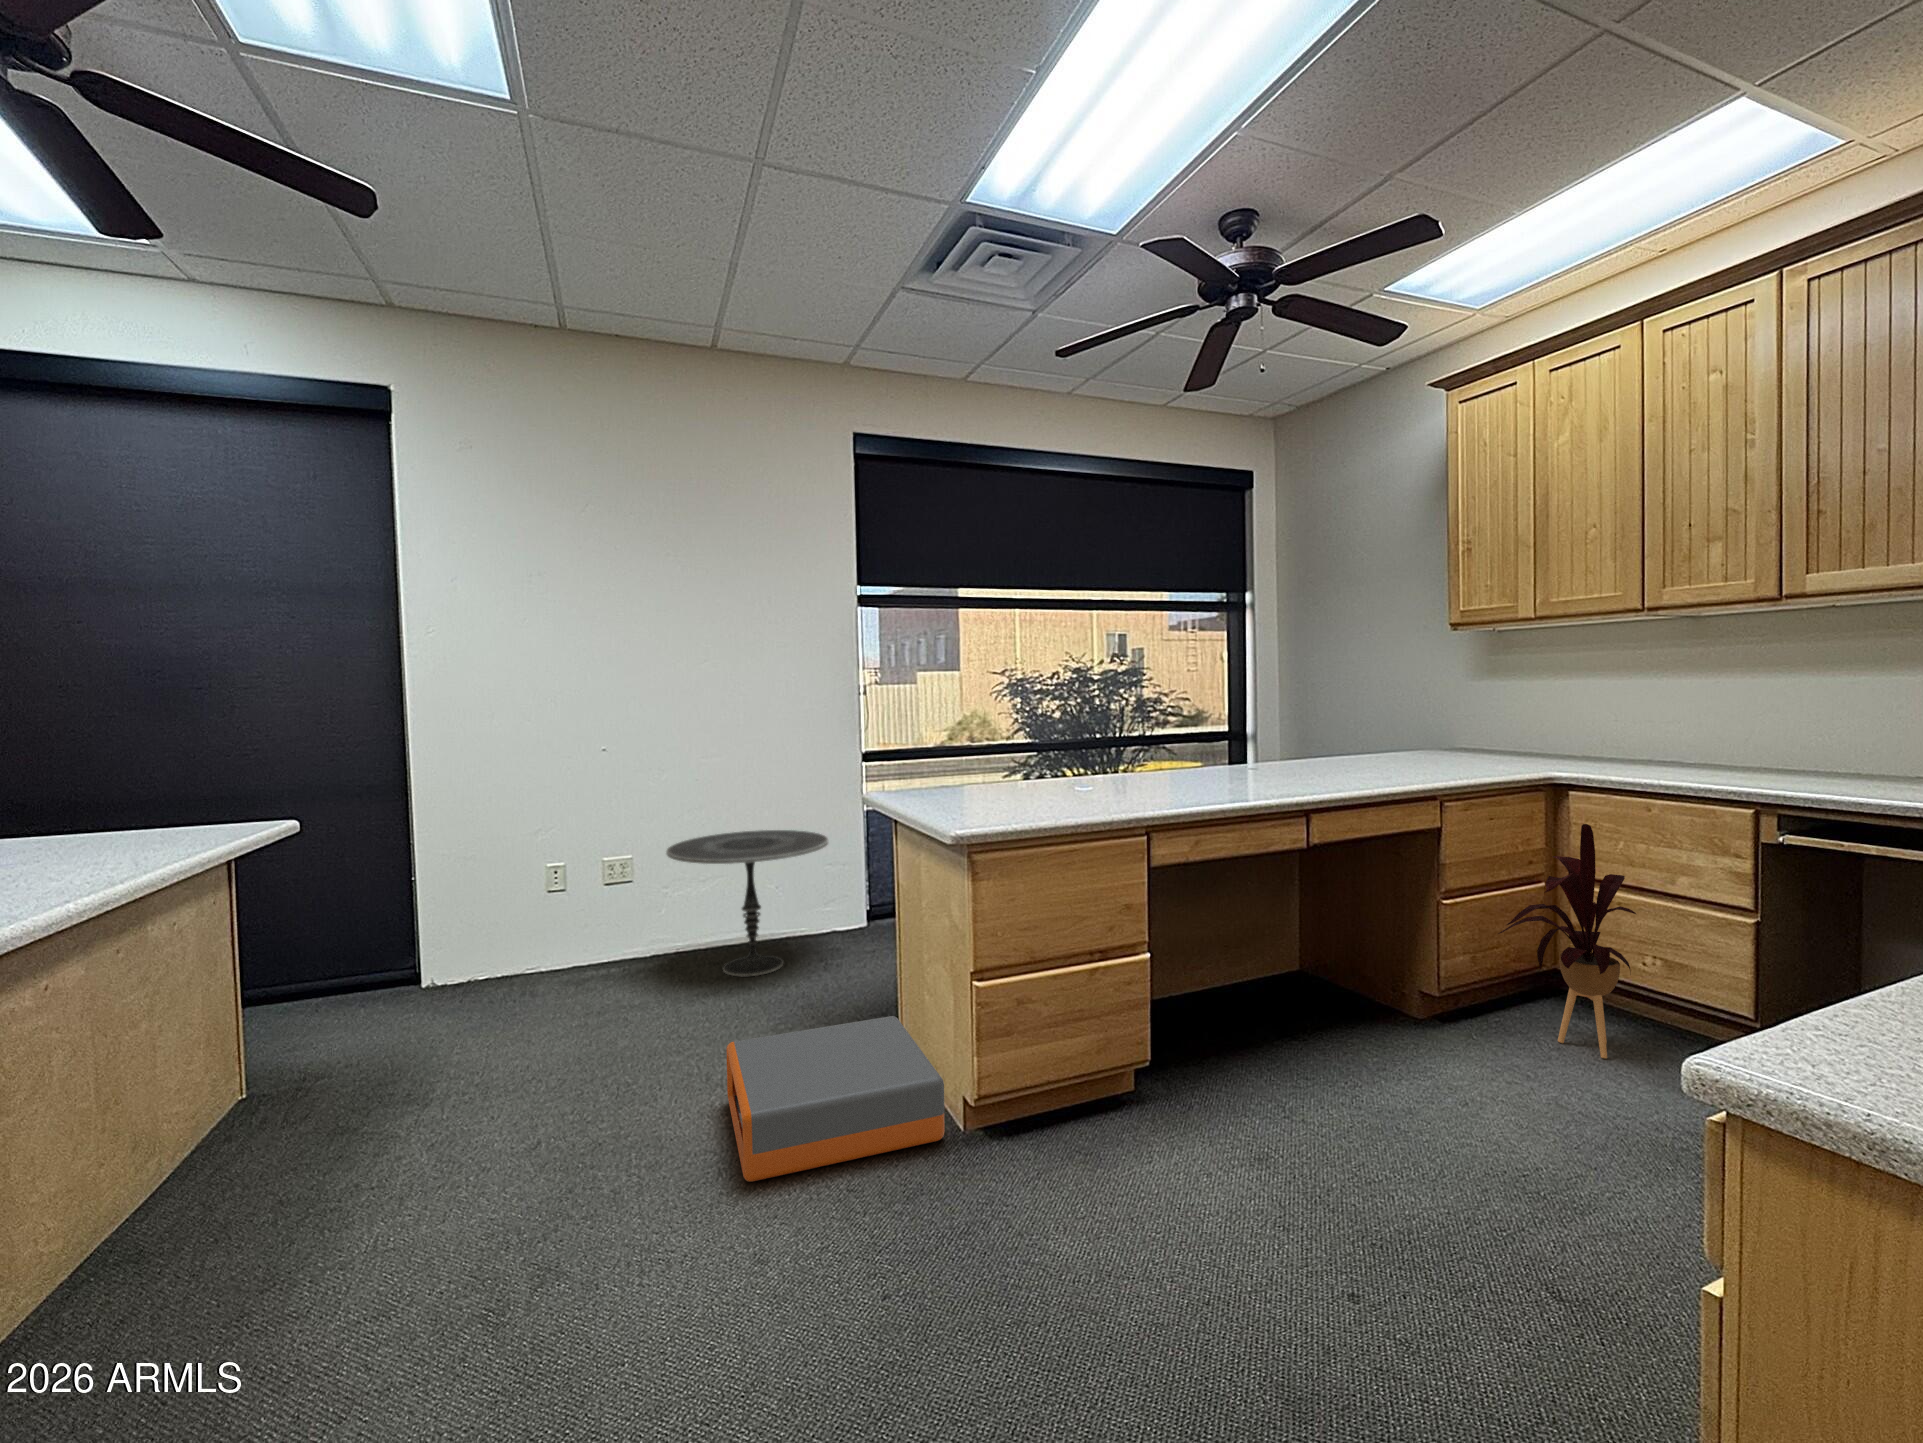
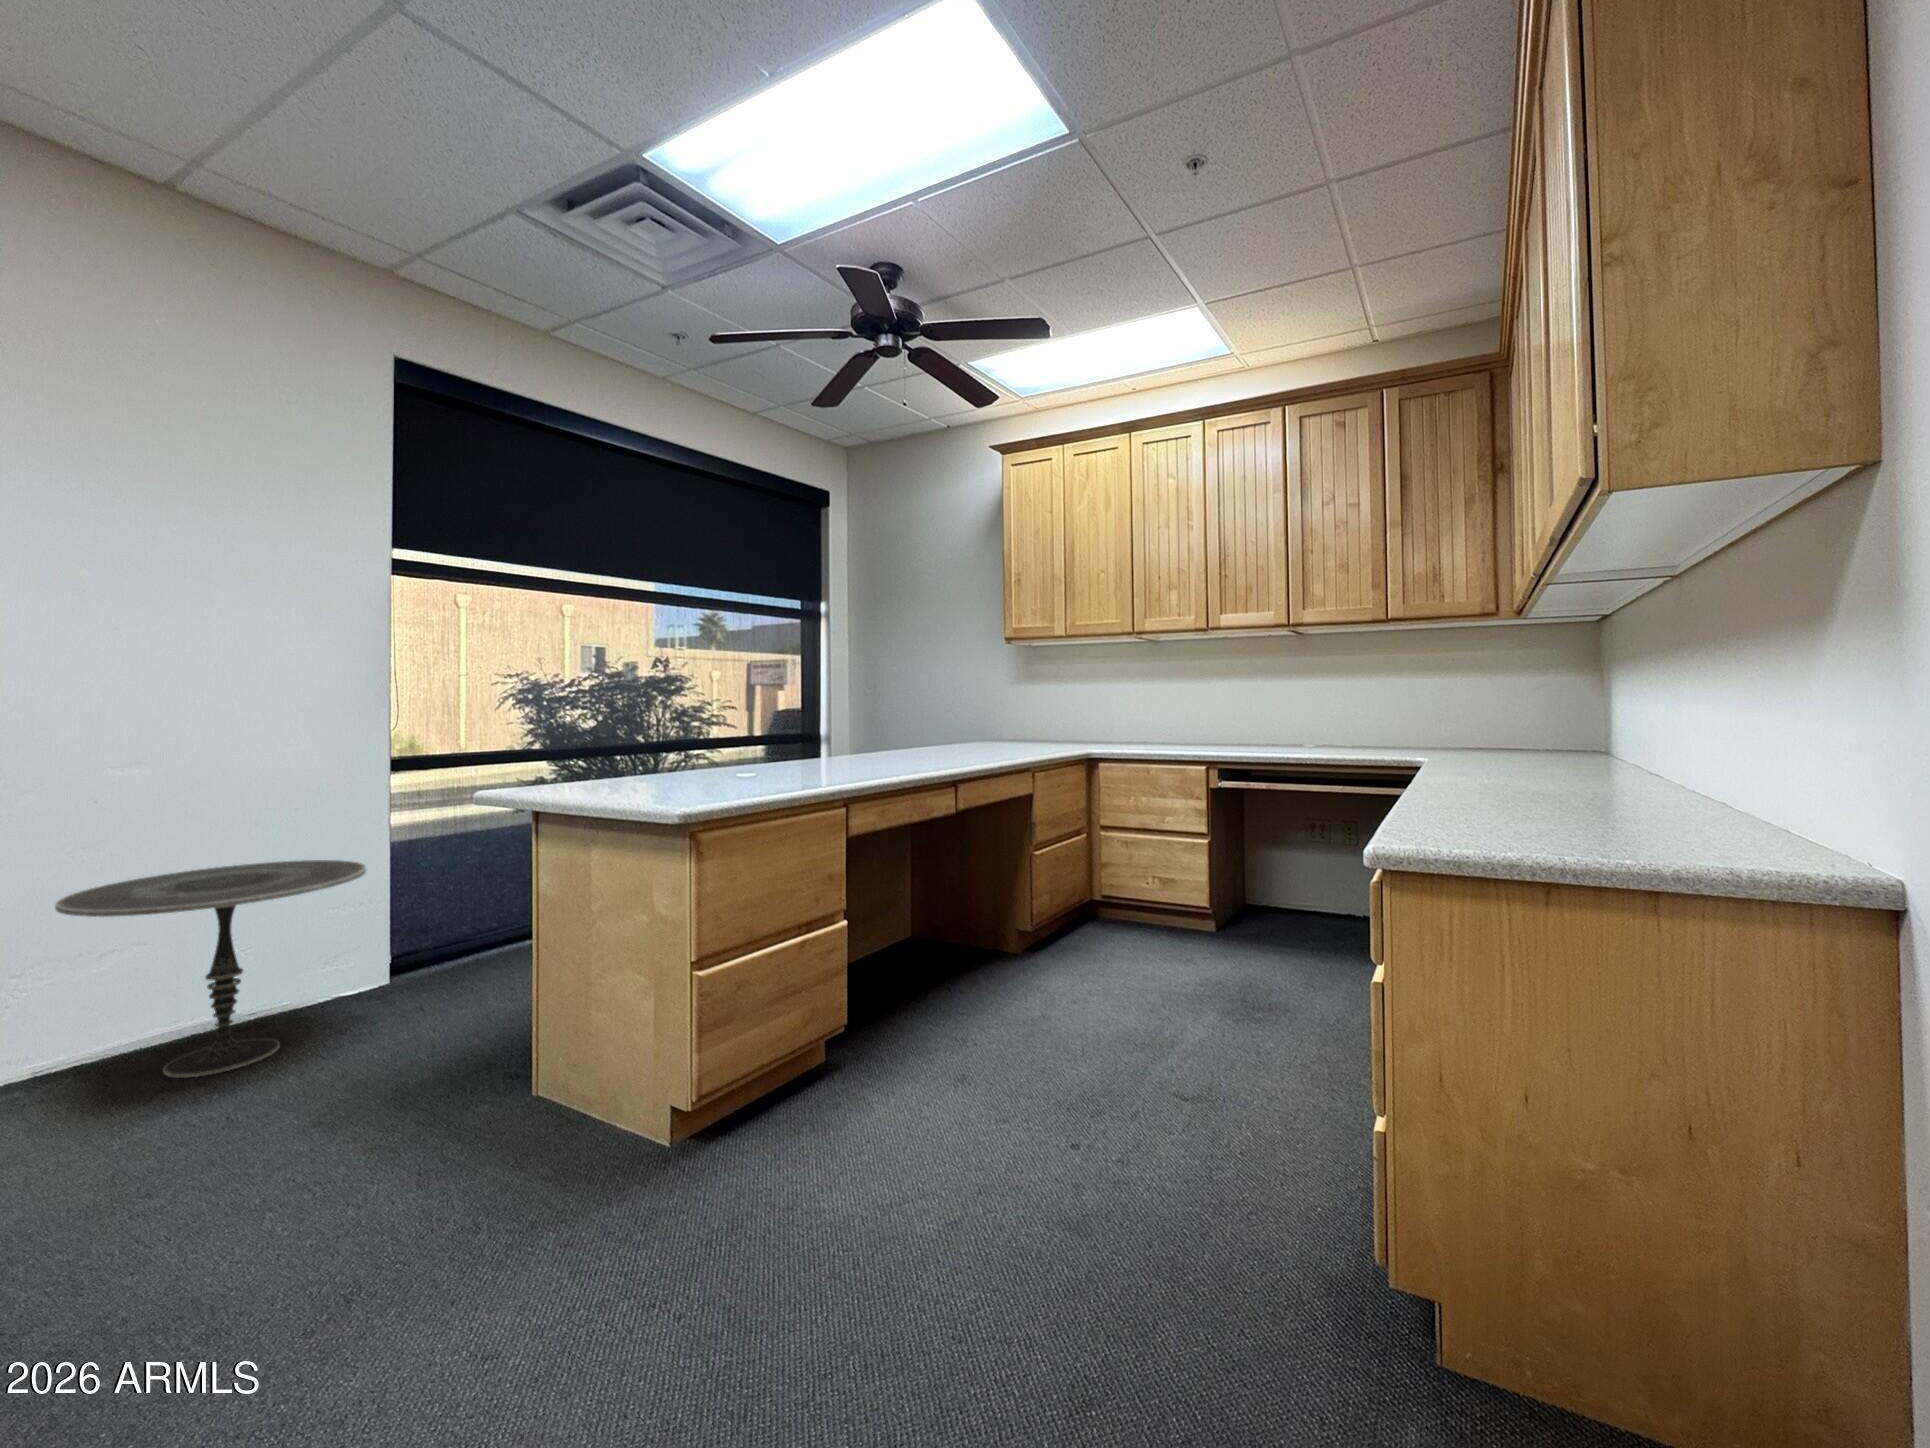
house plant: present [1498,824,1636,1058] -> none [1067,781,1155,953]
storage box: present [726,1016,945,1182] -> none [298,1050,654,1295]

